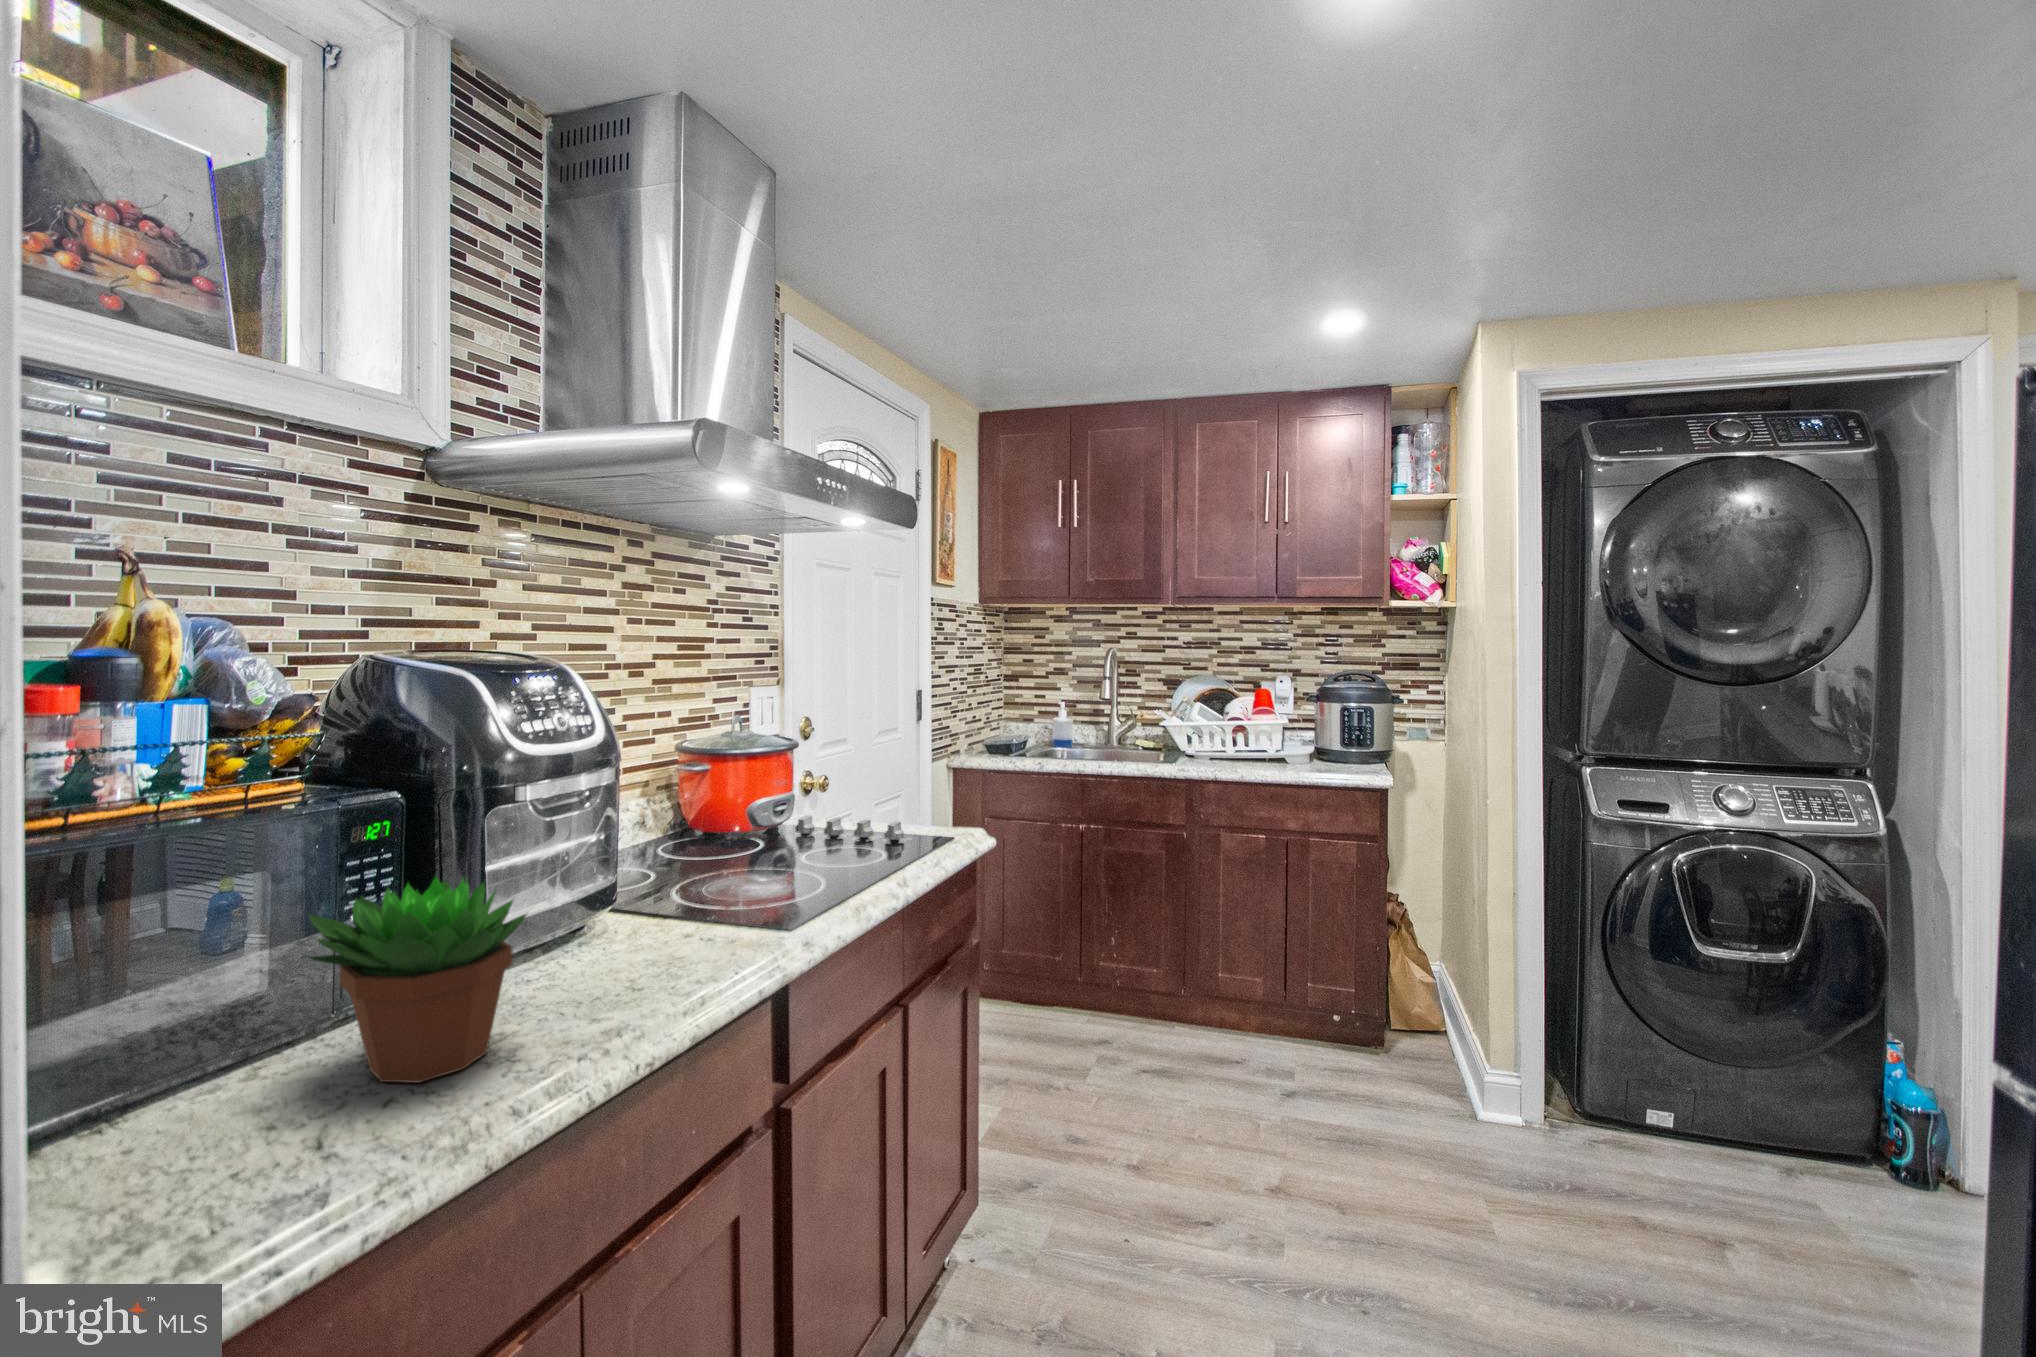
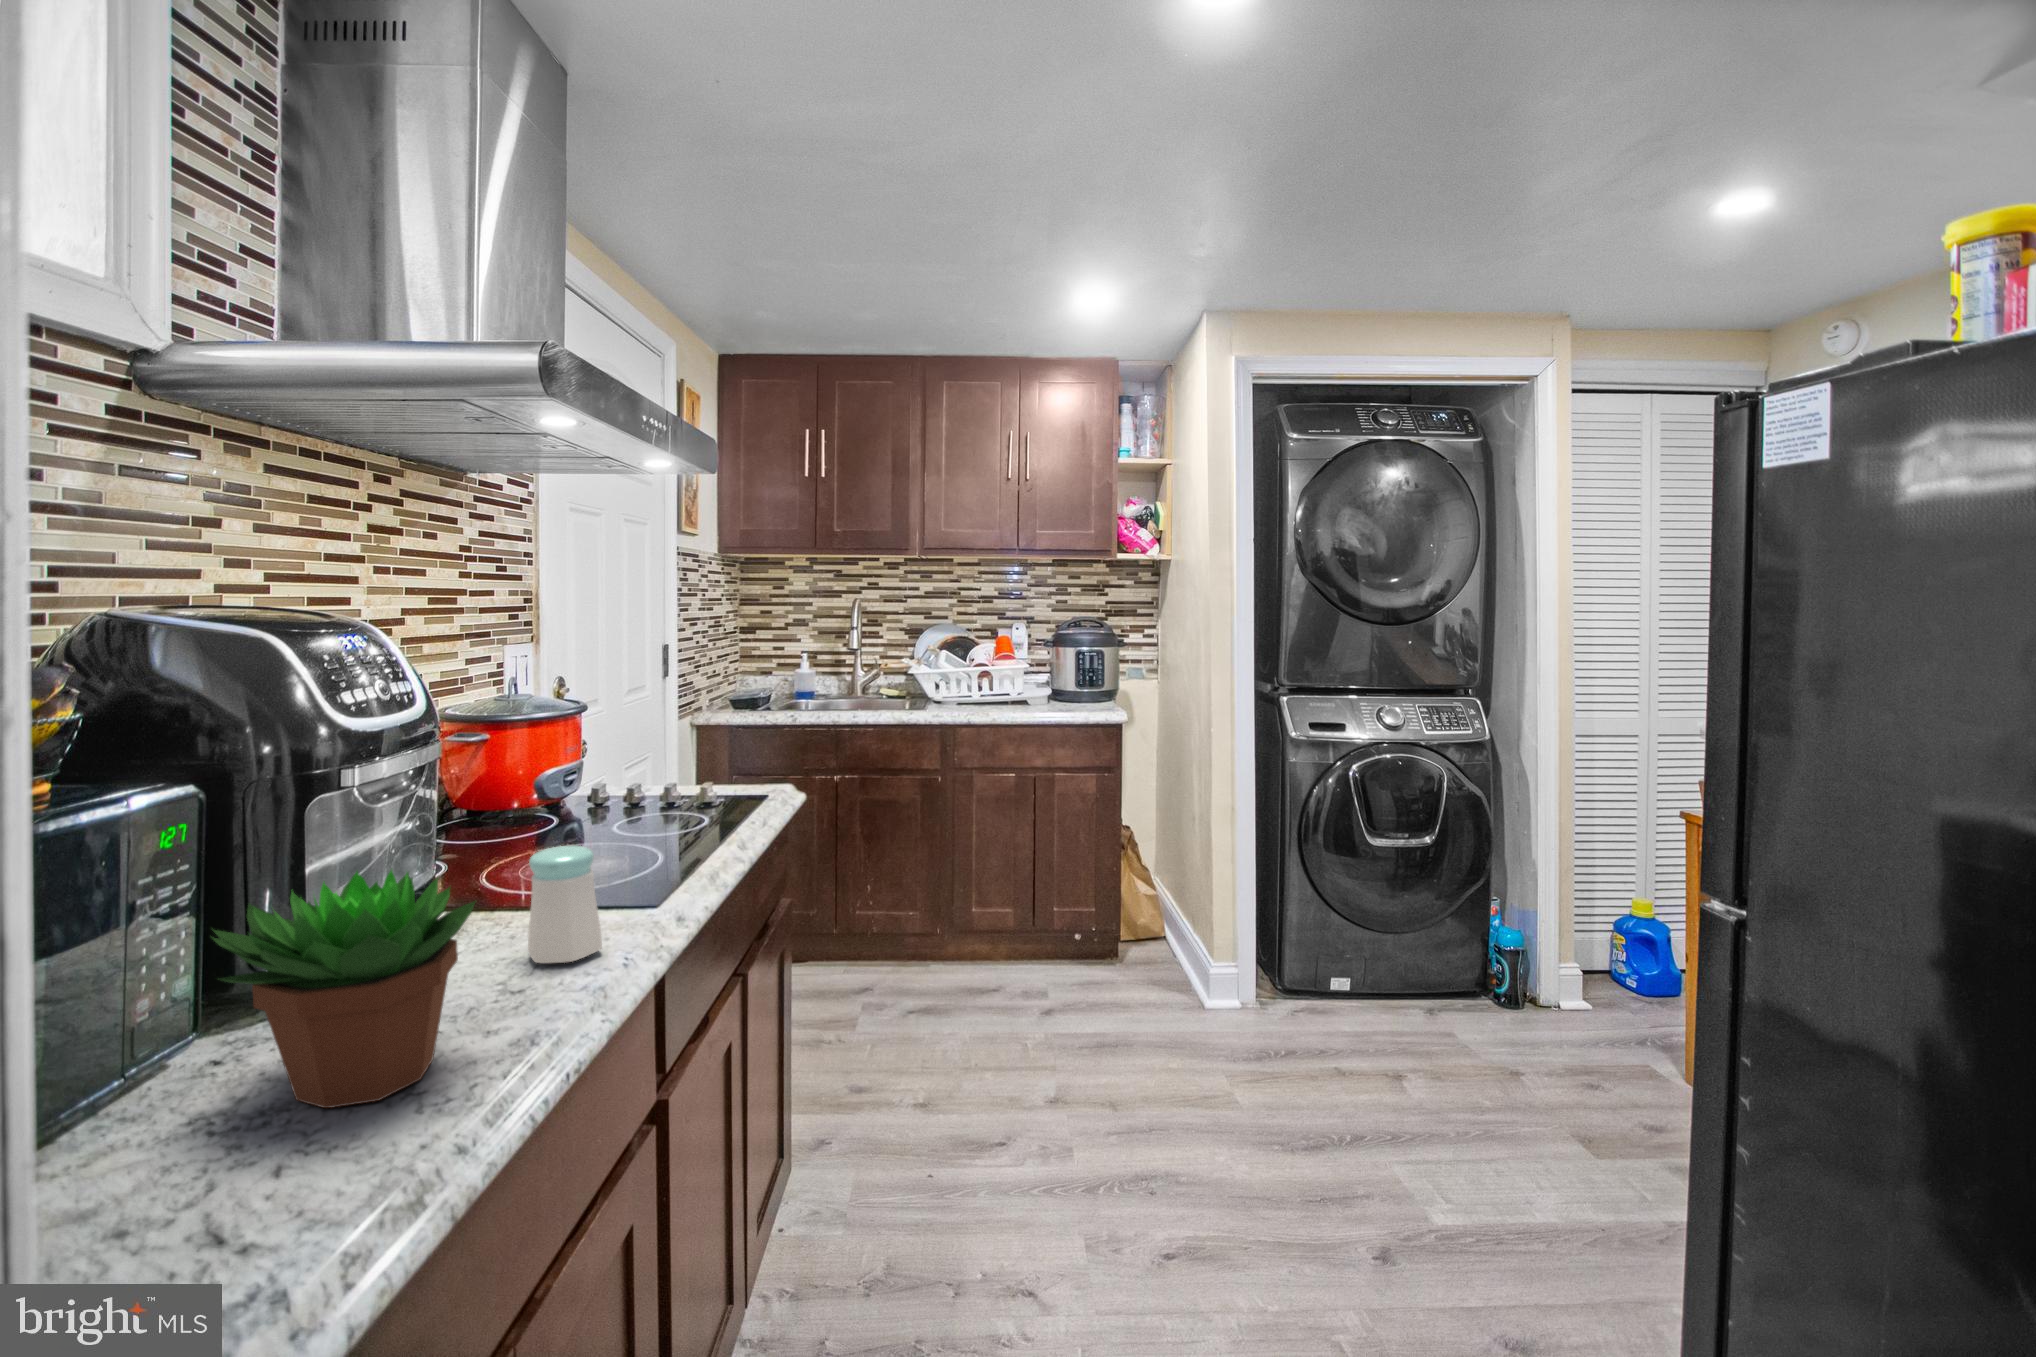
salt shaker: none [630,870,694,979] -> present [528,846,602,963]

